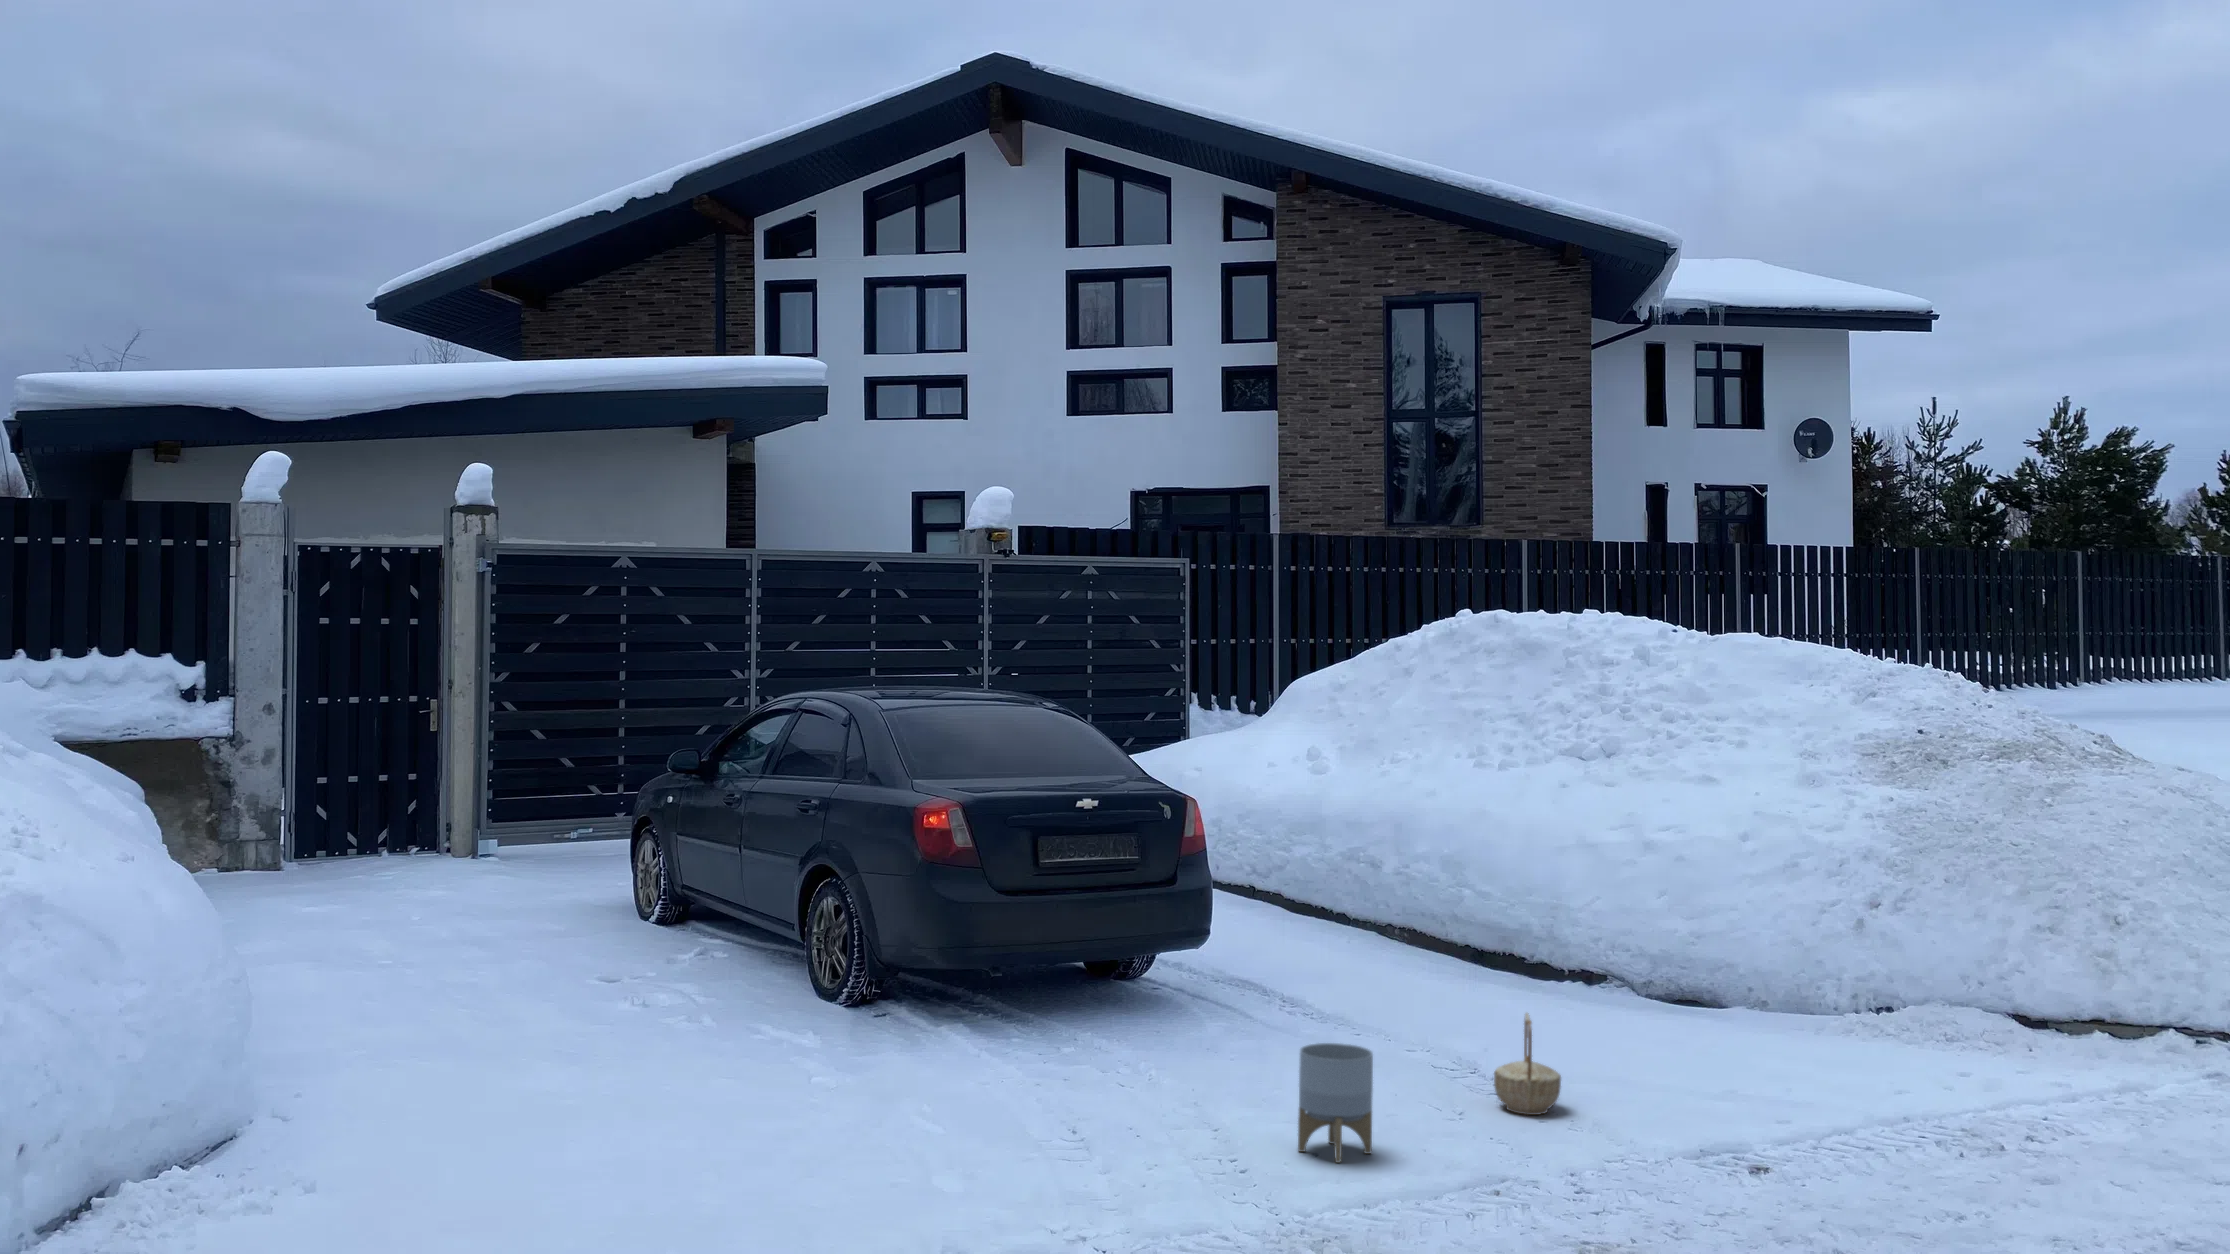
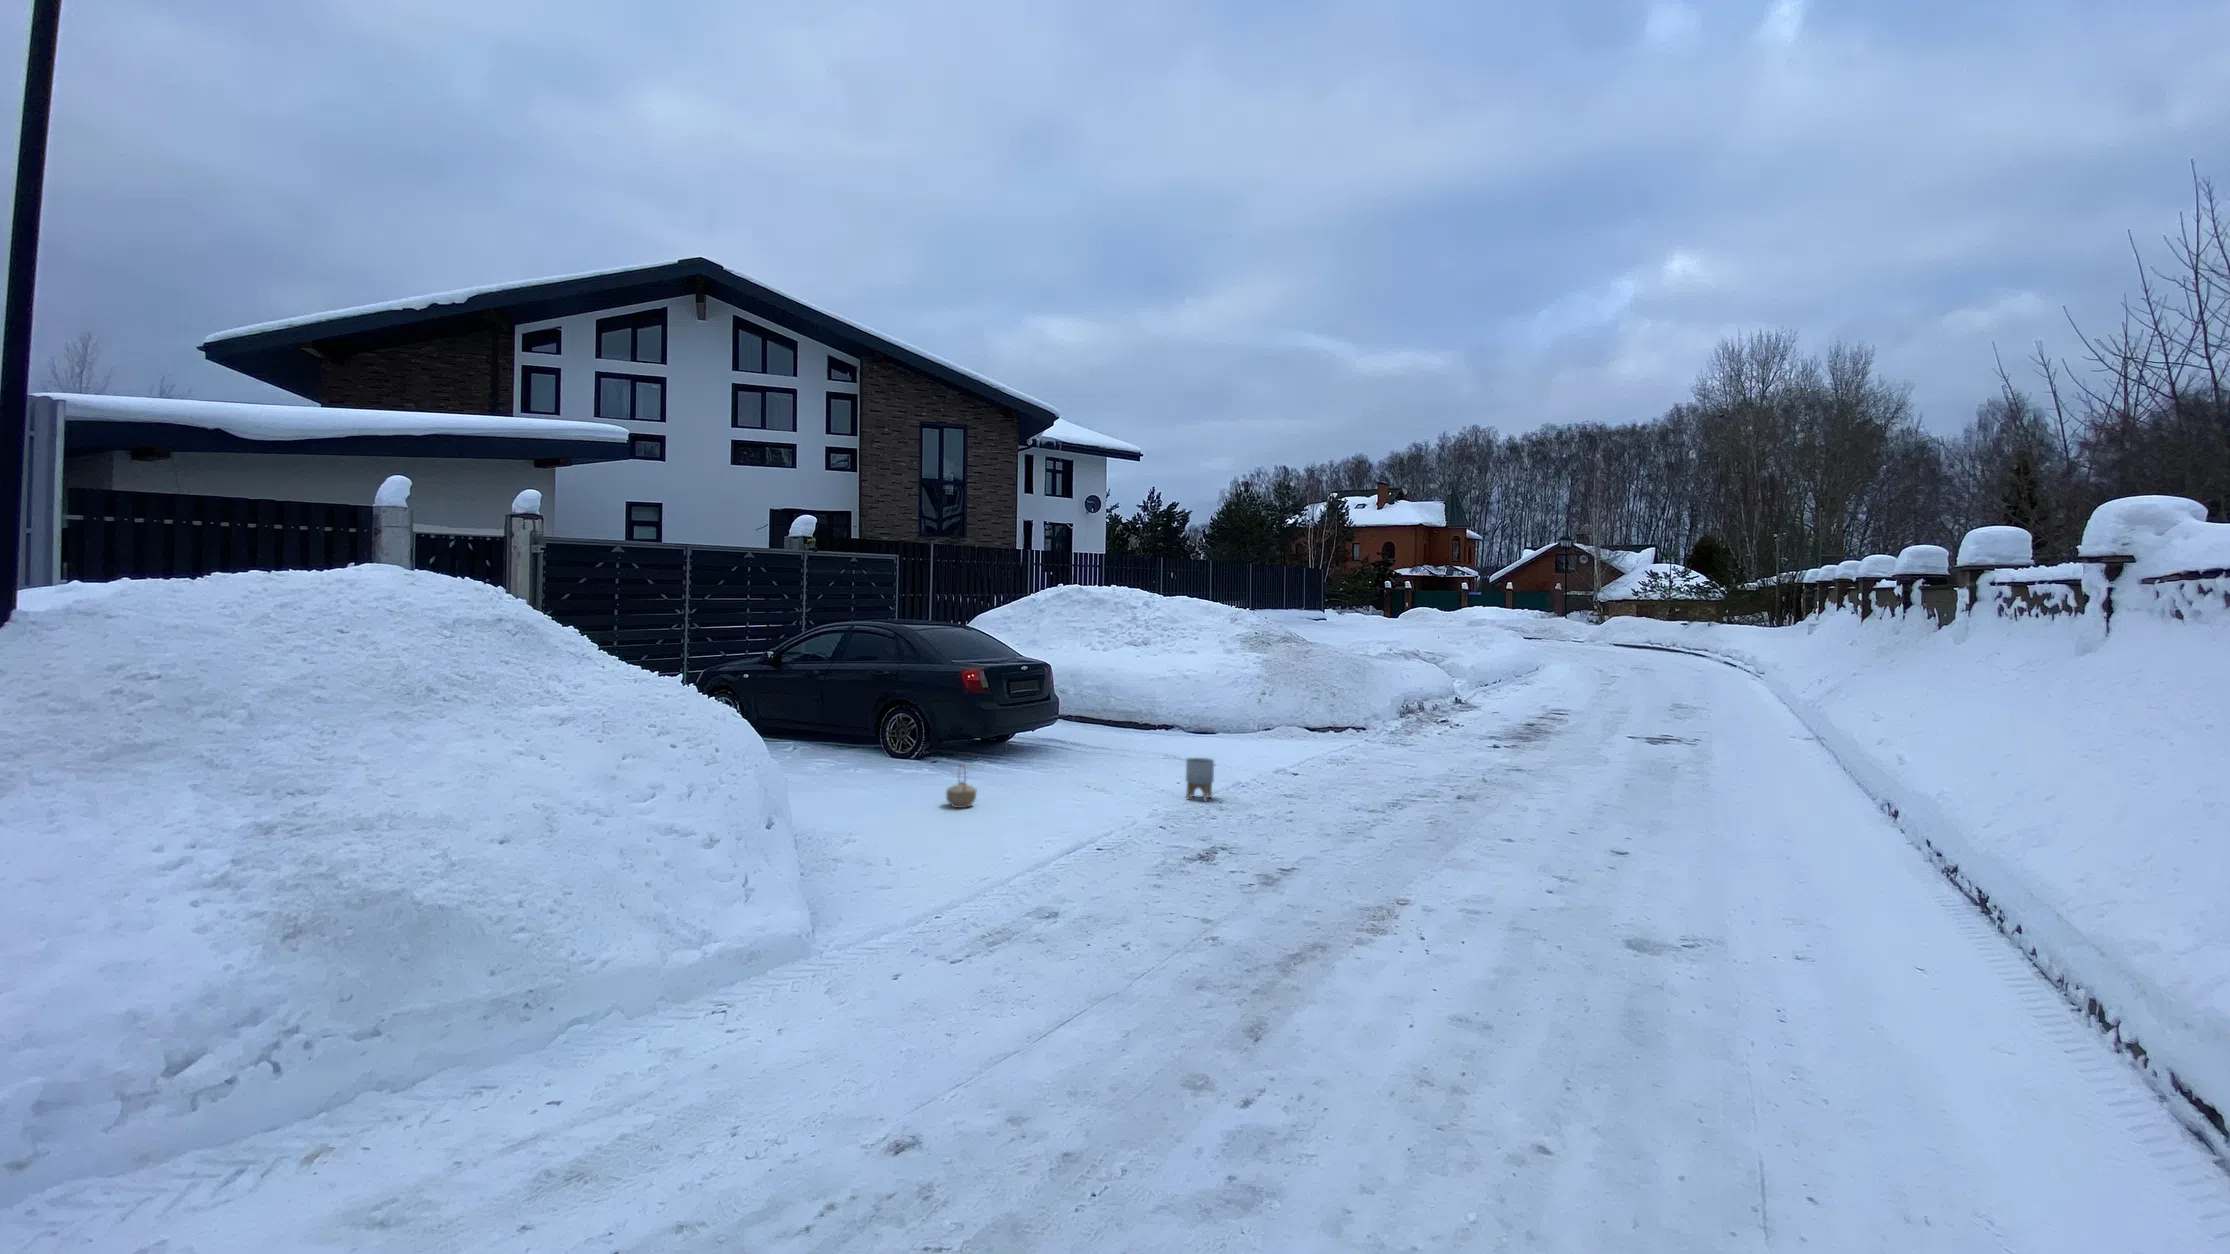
basket: present [1494,1013,1561,1115] -> present [946,763,977,808]

